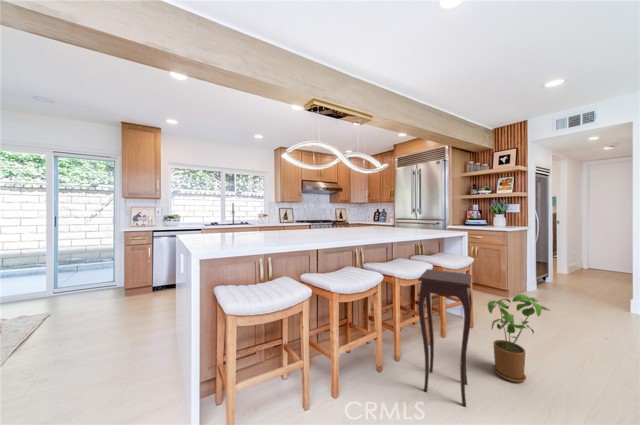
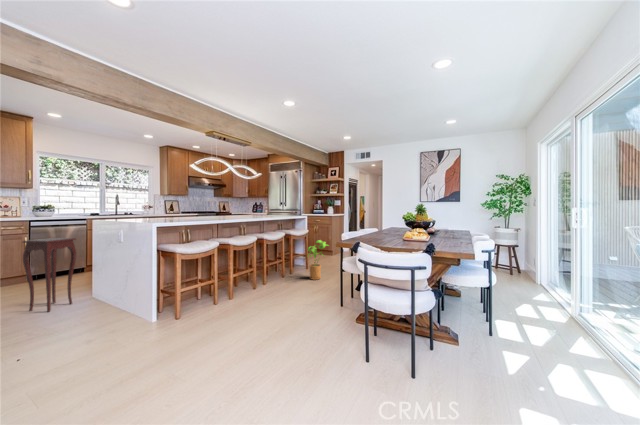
side table: present [418,269,472,406] -> present [23,238,76,312]

